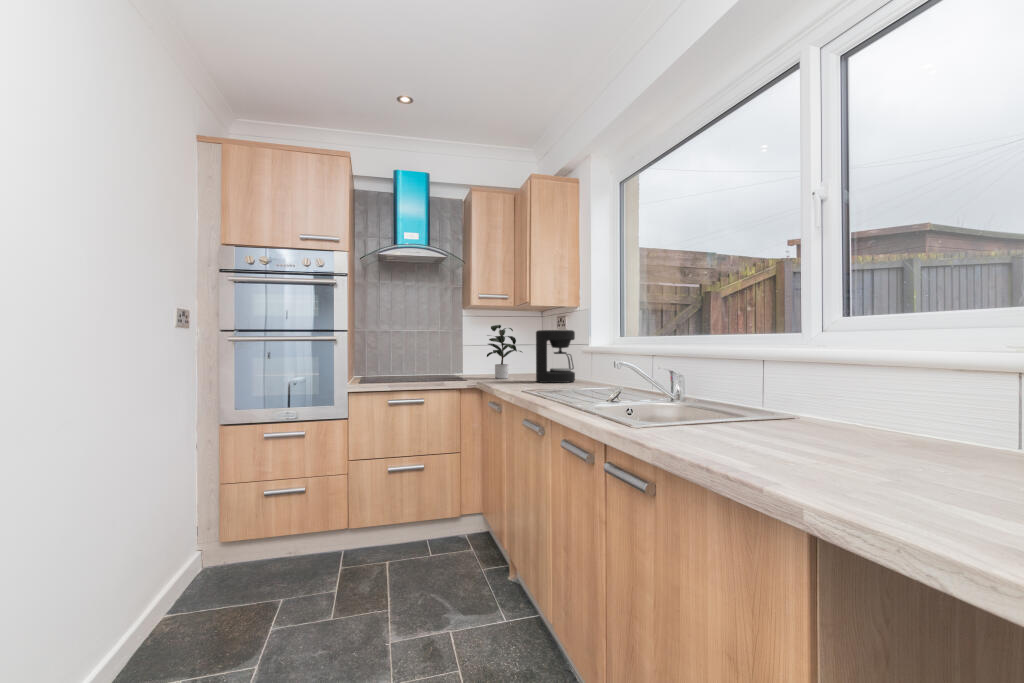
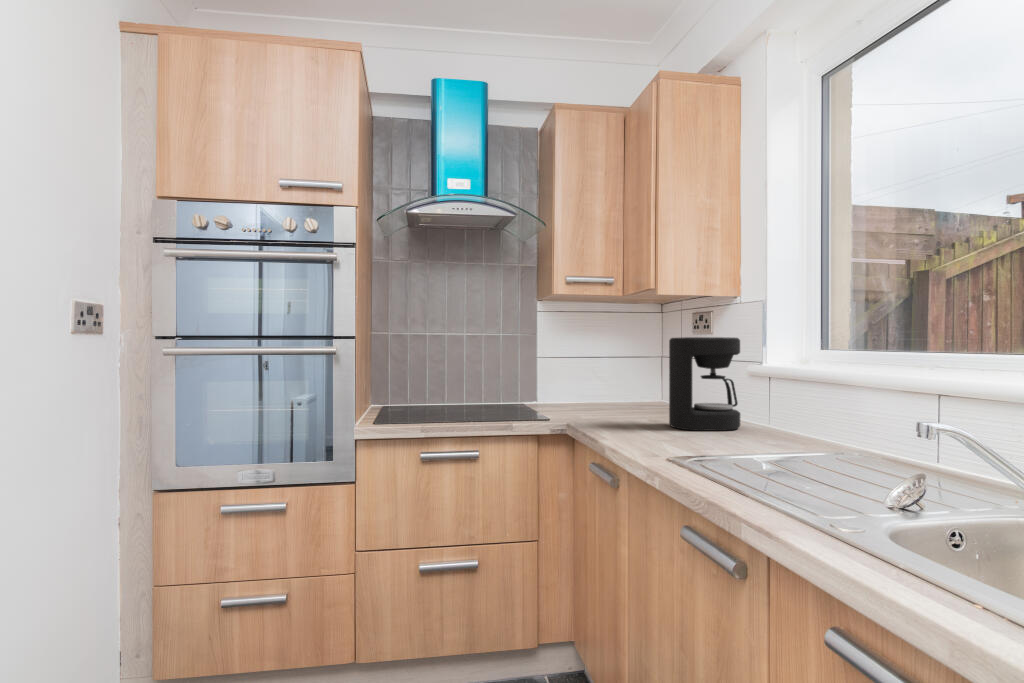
potted plant: present [487,325,522,379] -> none [569,326,653,416]

